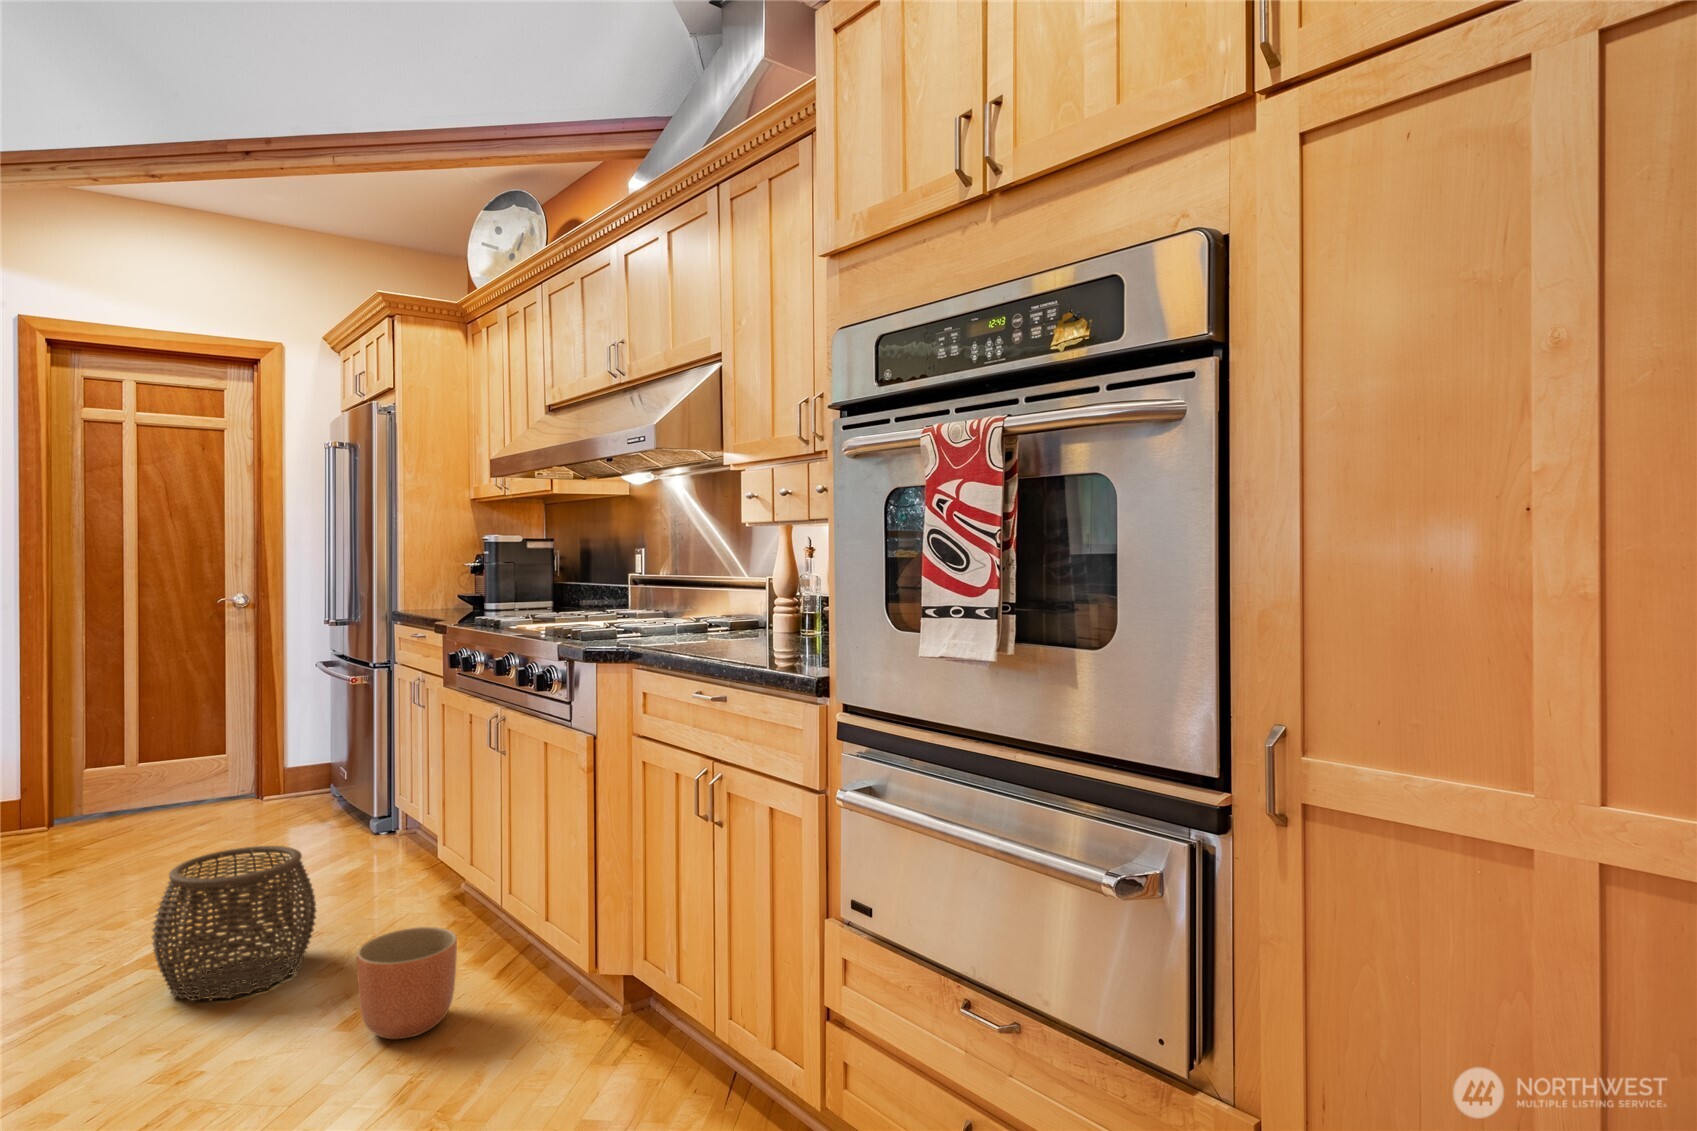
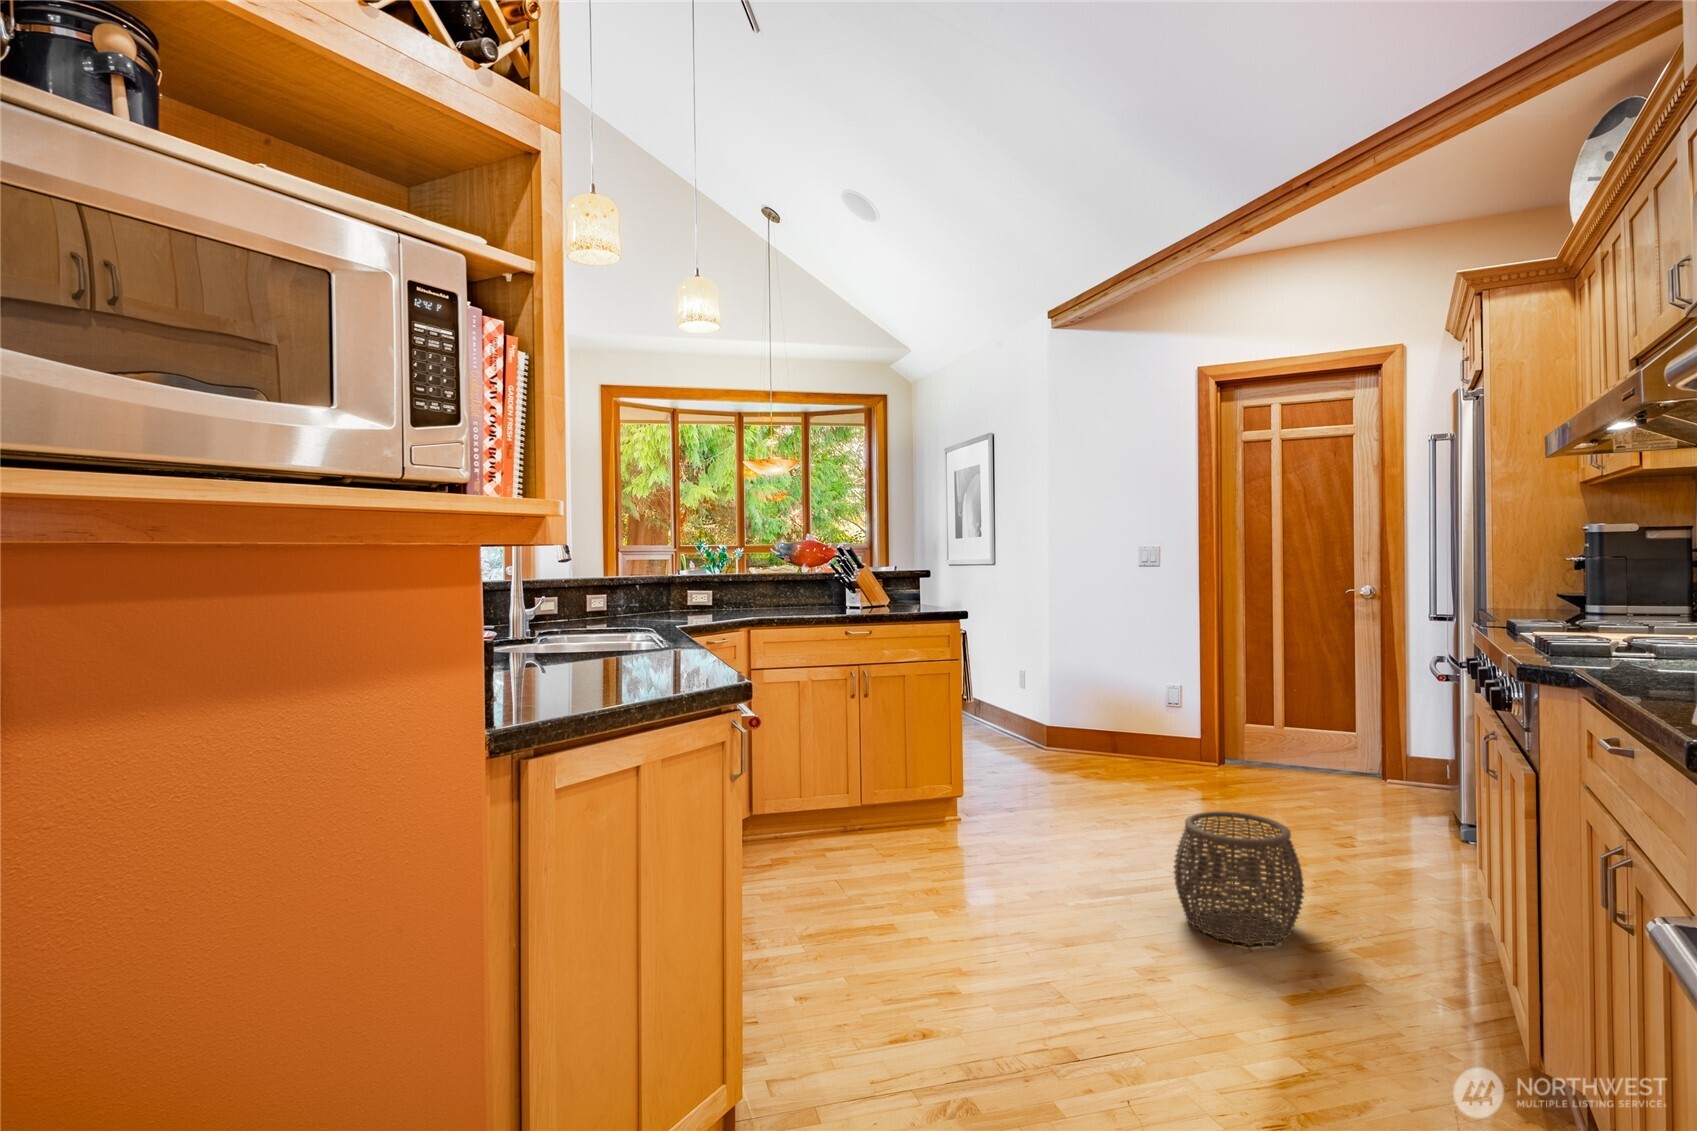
planter: present [357,927,457,1039] -> none [1273,938,1379,1057]

